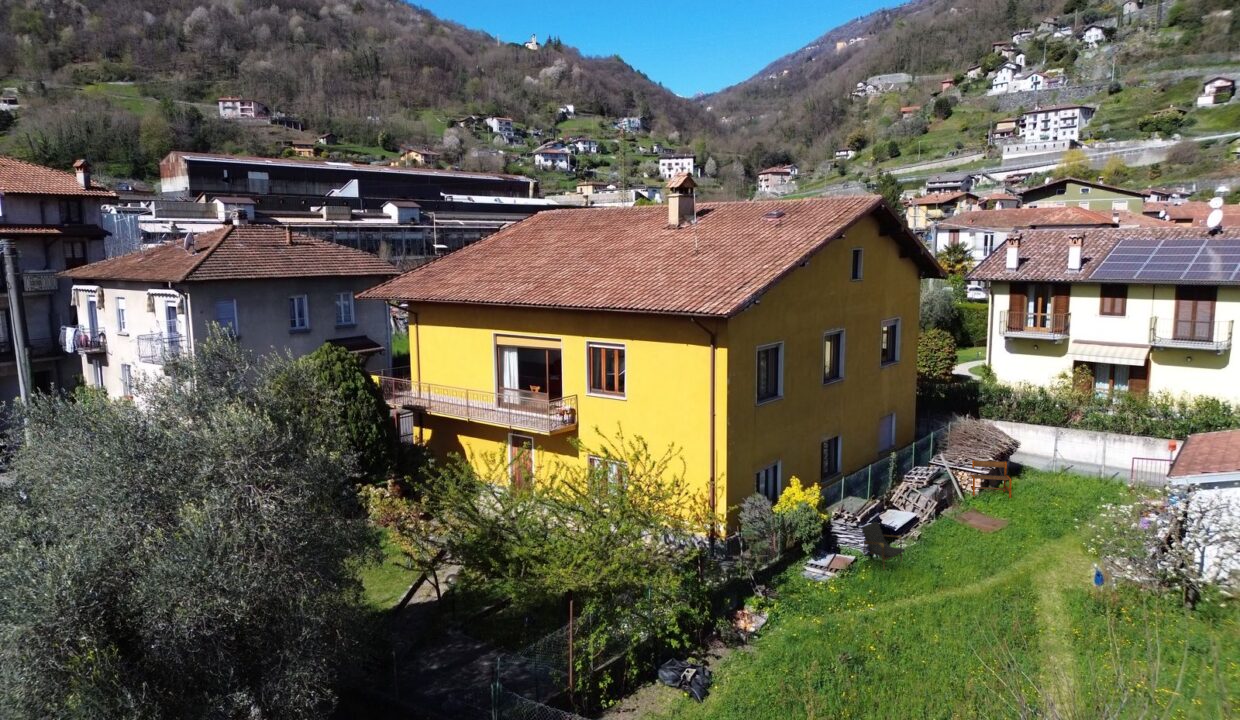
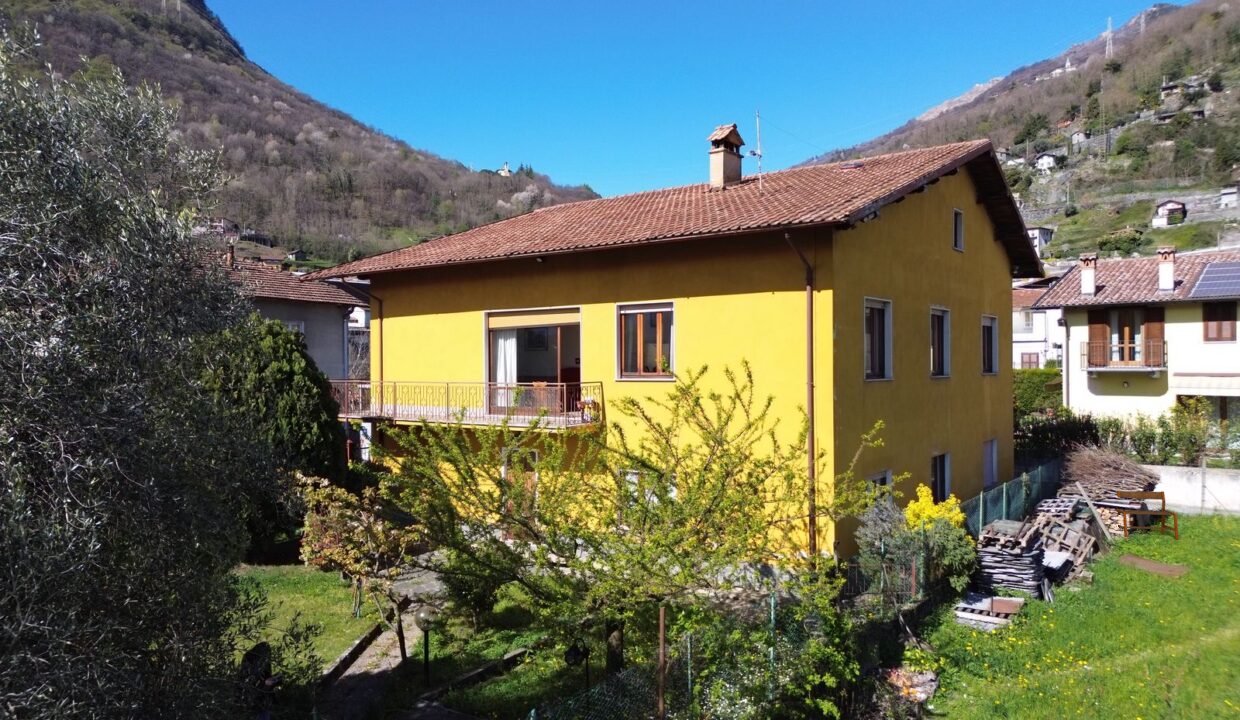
lounge chair: present [862,522,905,569] -> none [1025,552,1095,620]

